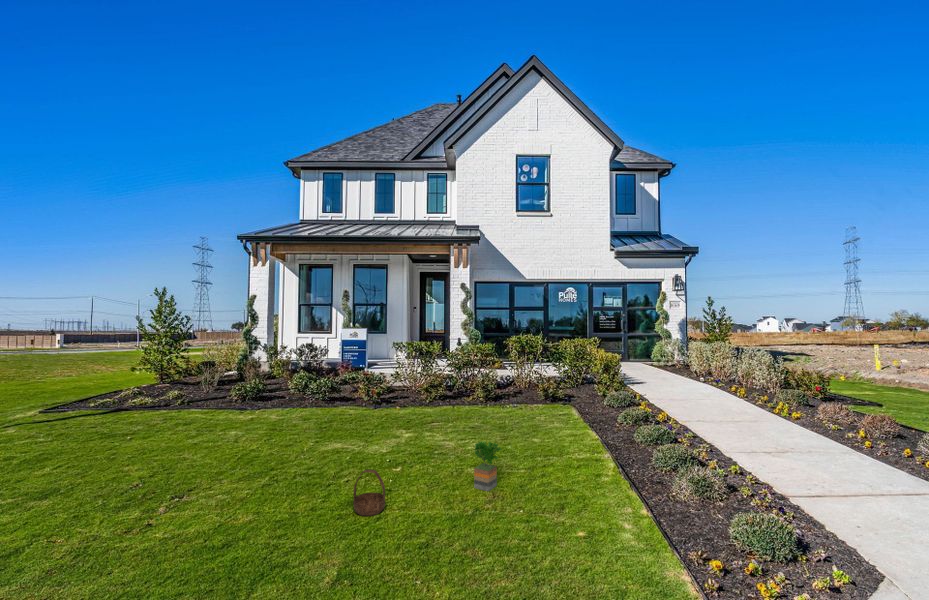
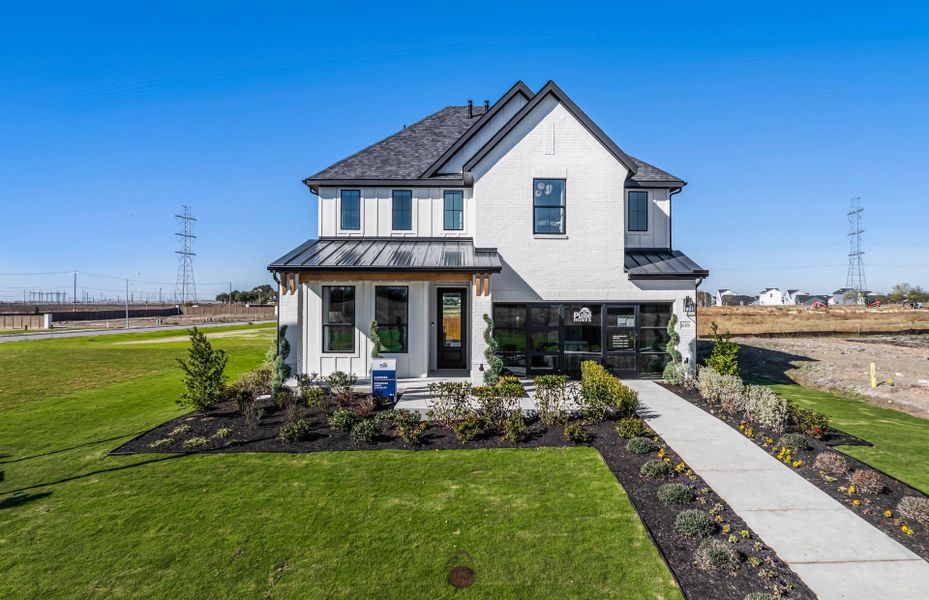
potted tree: present [474,441,502,491] -> none [536,517,560,560]

